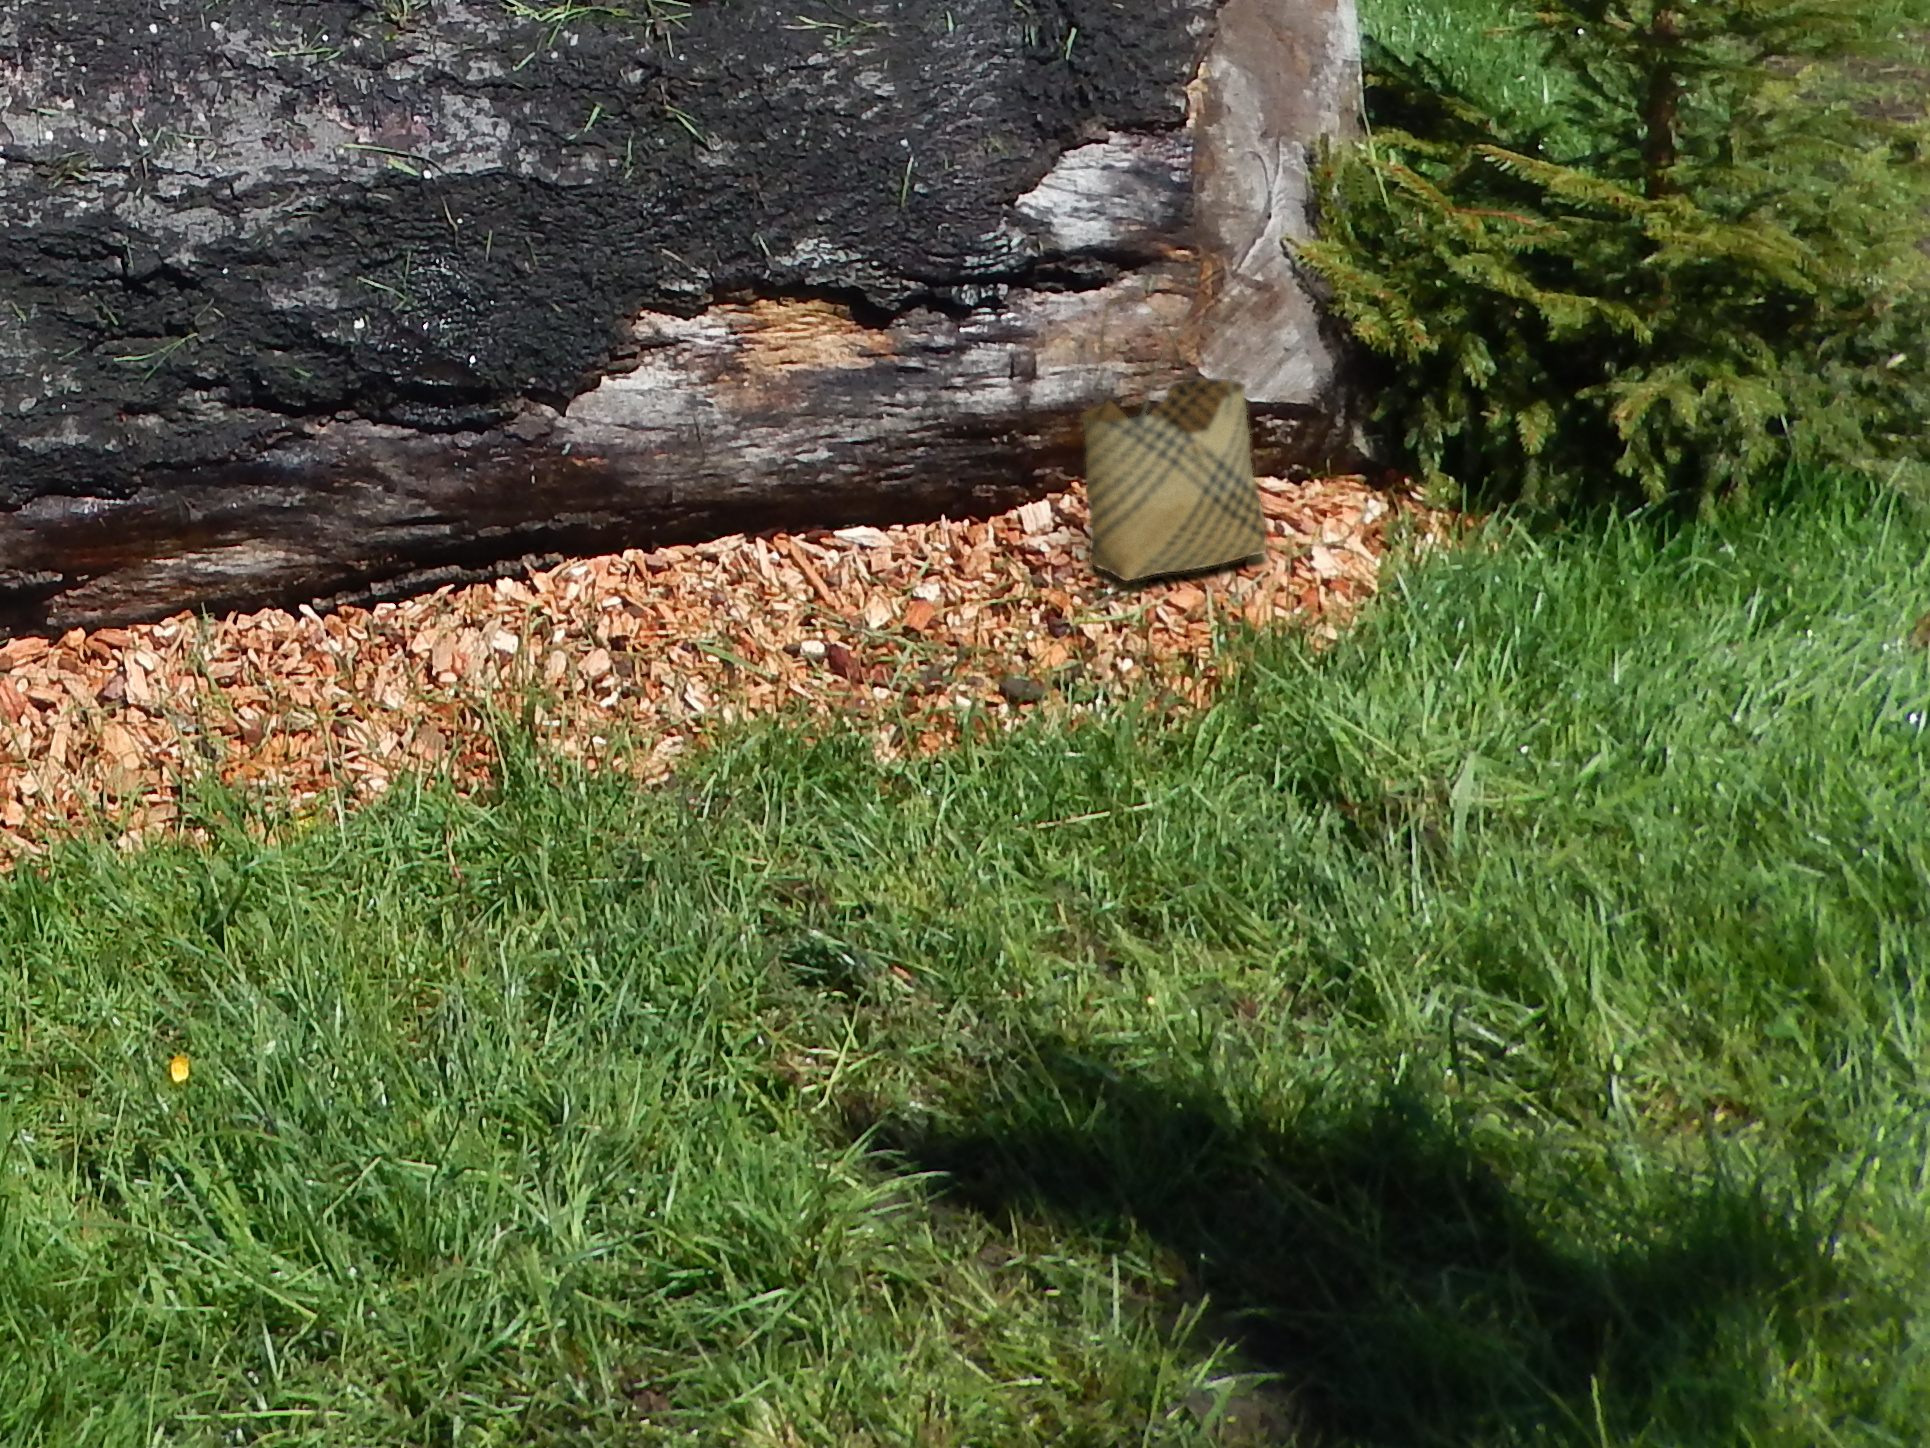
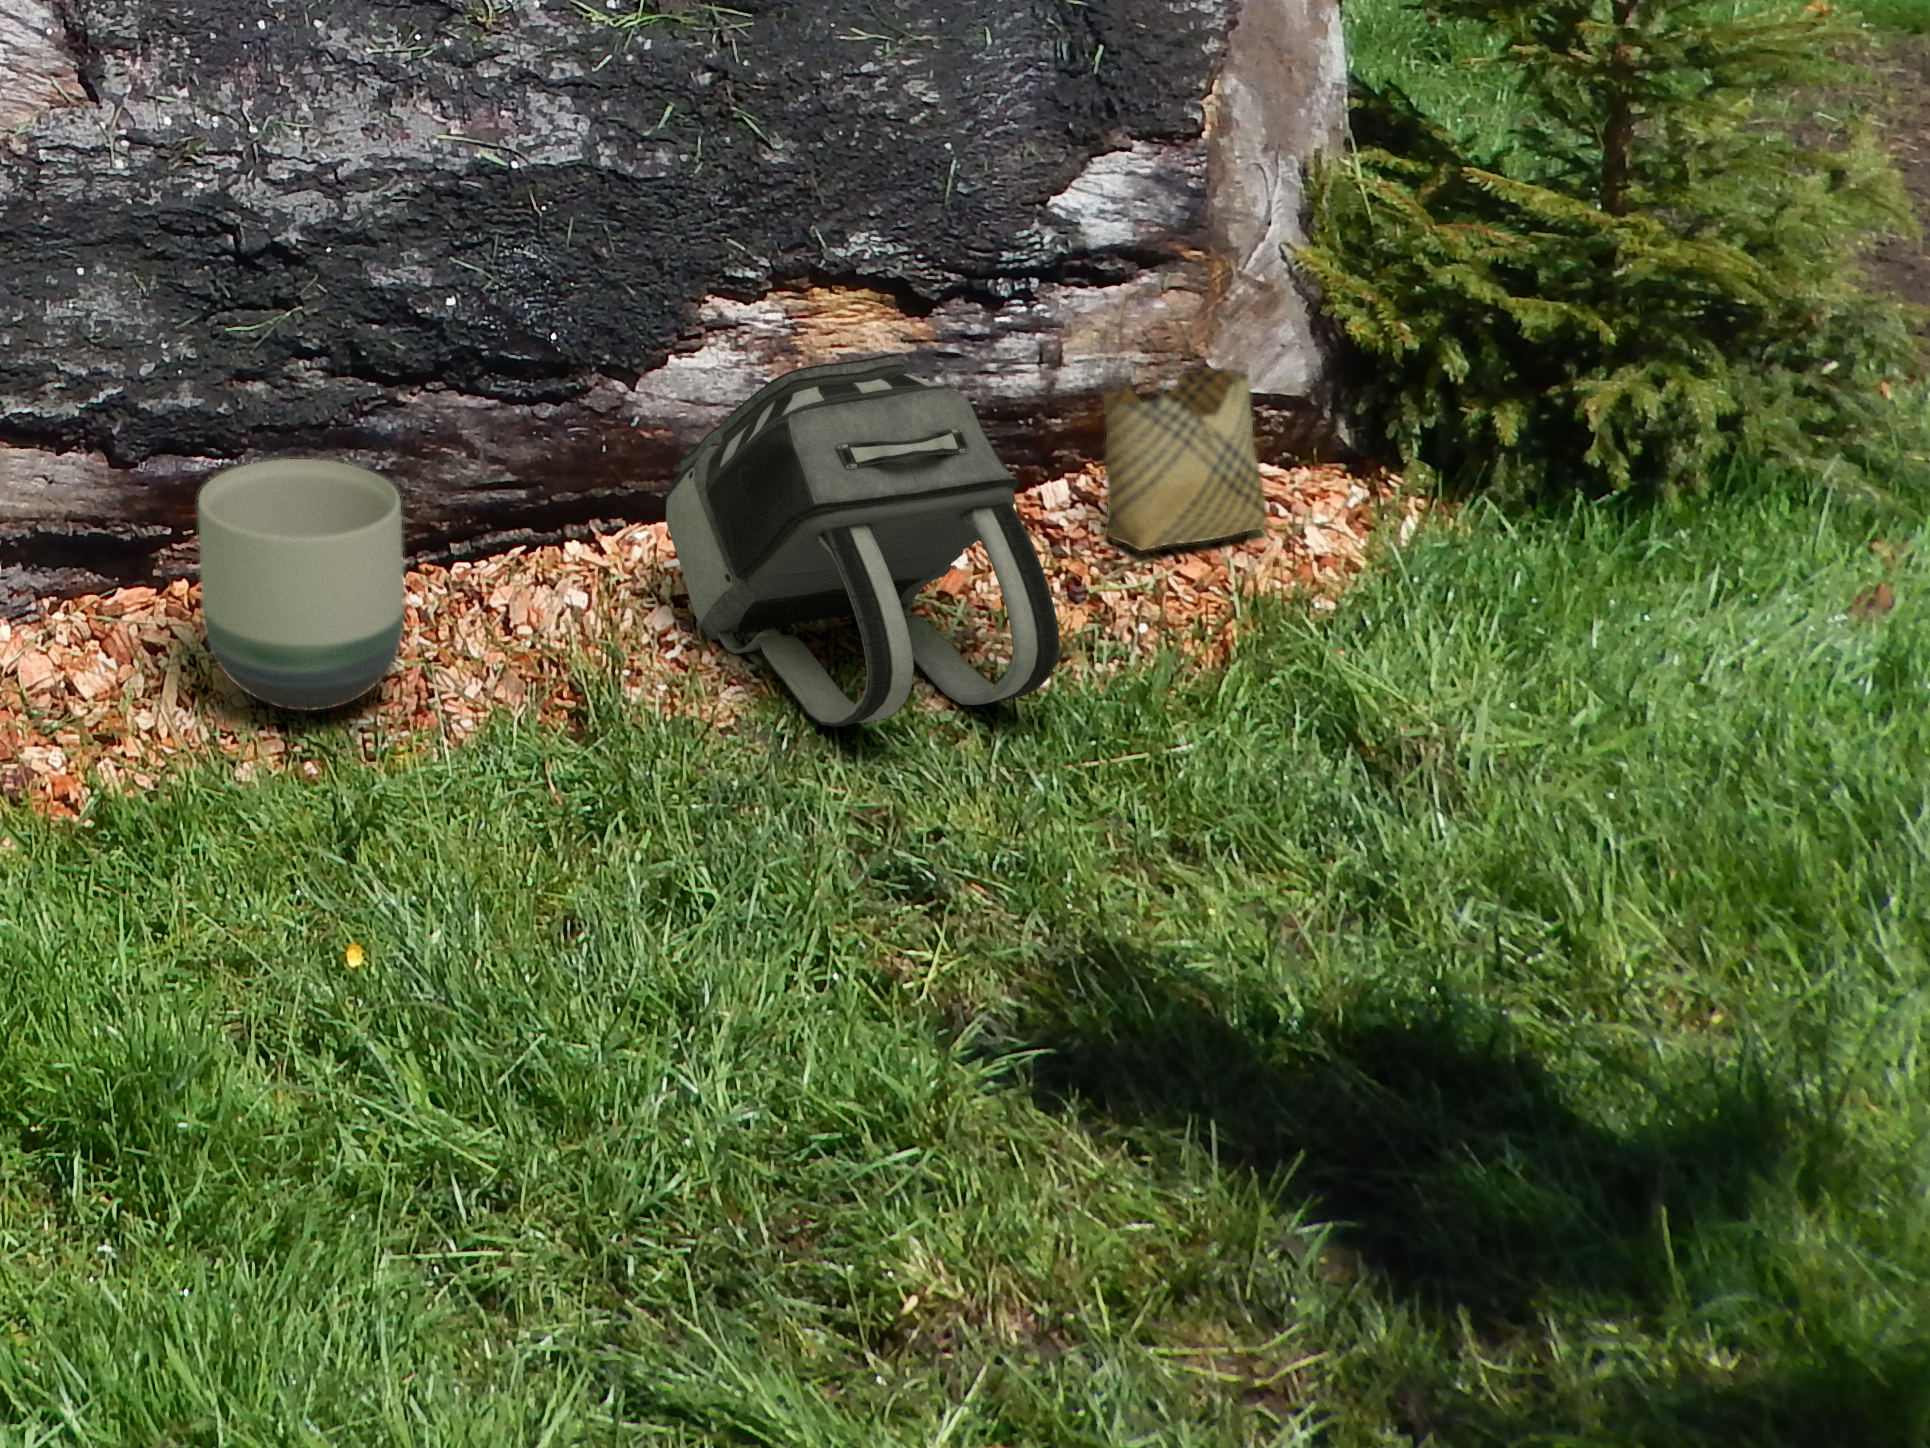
backpack: none [599,376,1013,787] -> present [666,354,1060,726]
planter: none [79,500,306,775] -> present [198,459,405,711]

